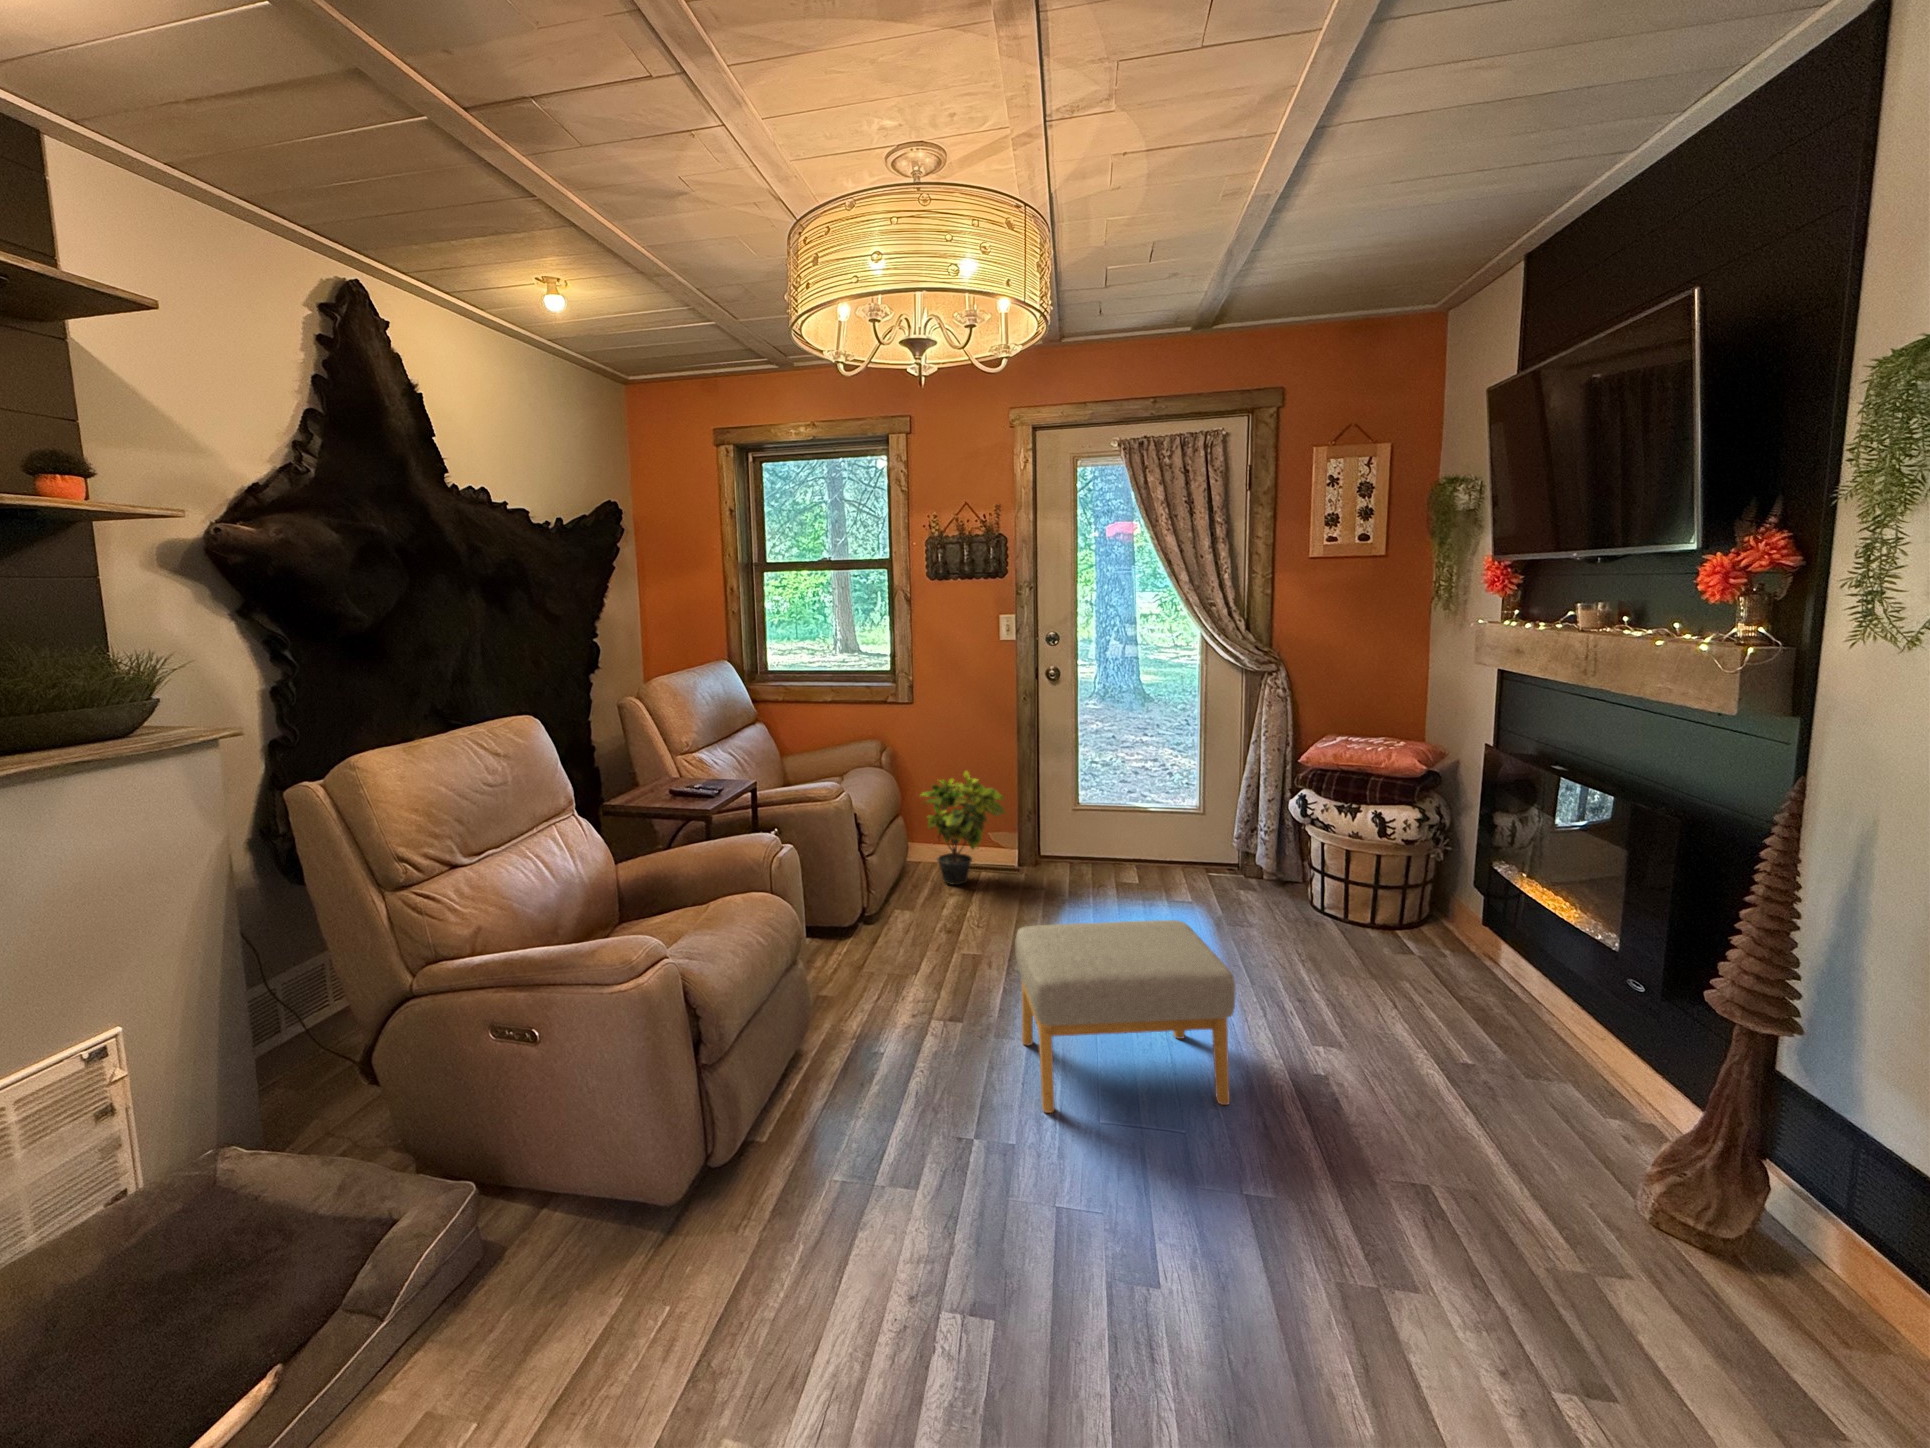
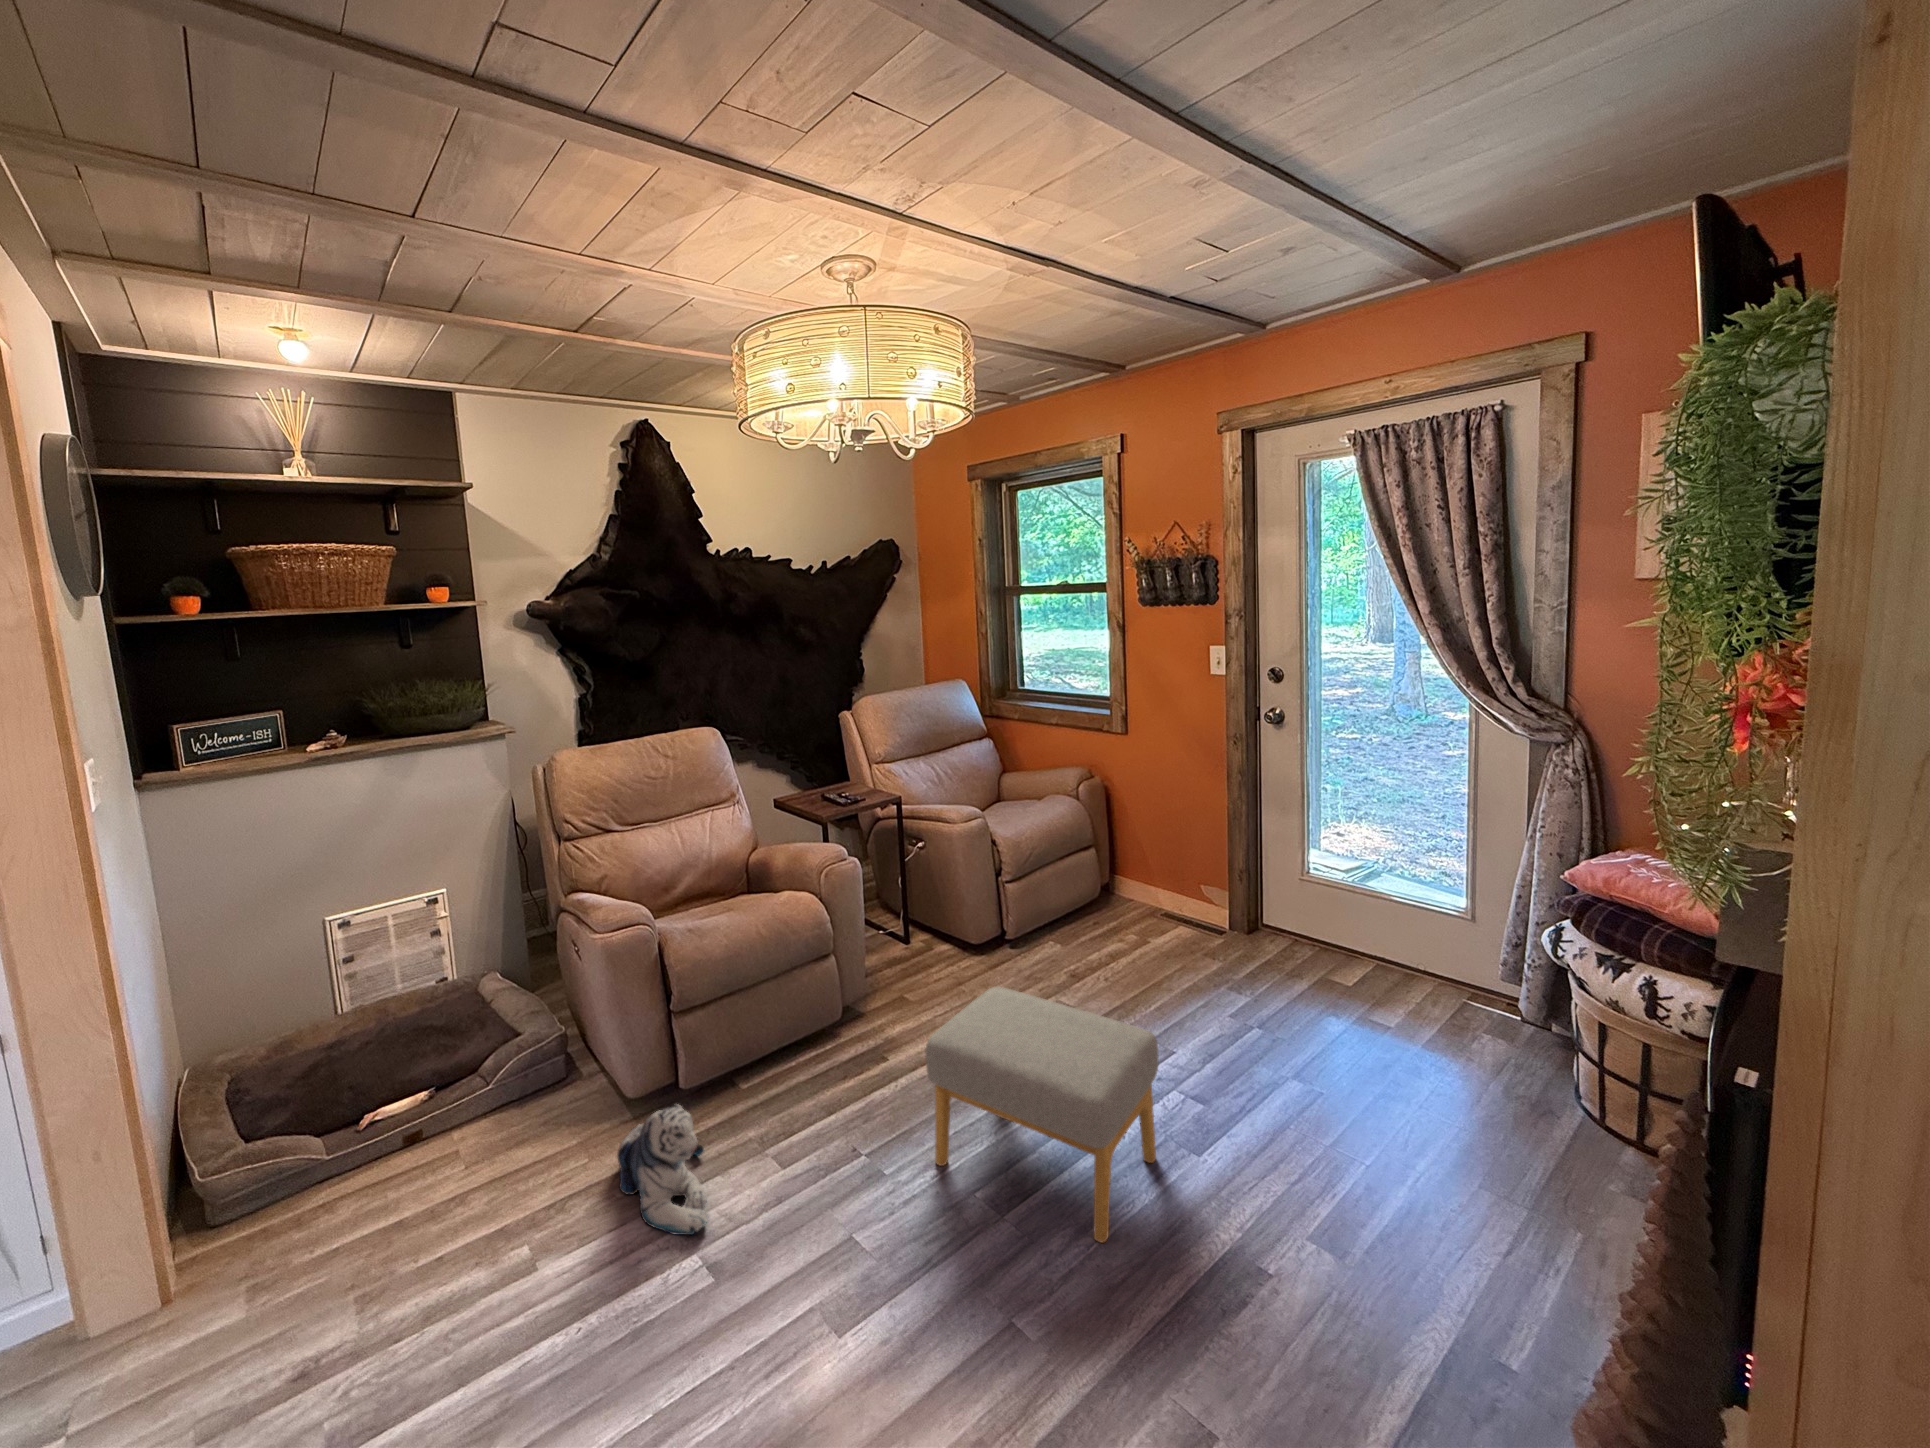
potted plant: present [922,771,1005,885] -> none [1105,812,1194,931]
plush toy: none [715,1157,926,1323] -> present [617,1104,708,1235]

